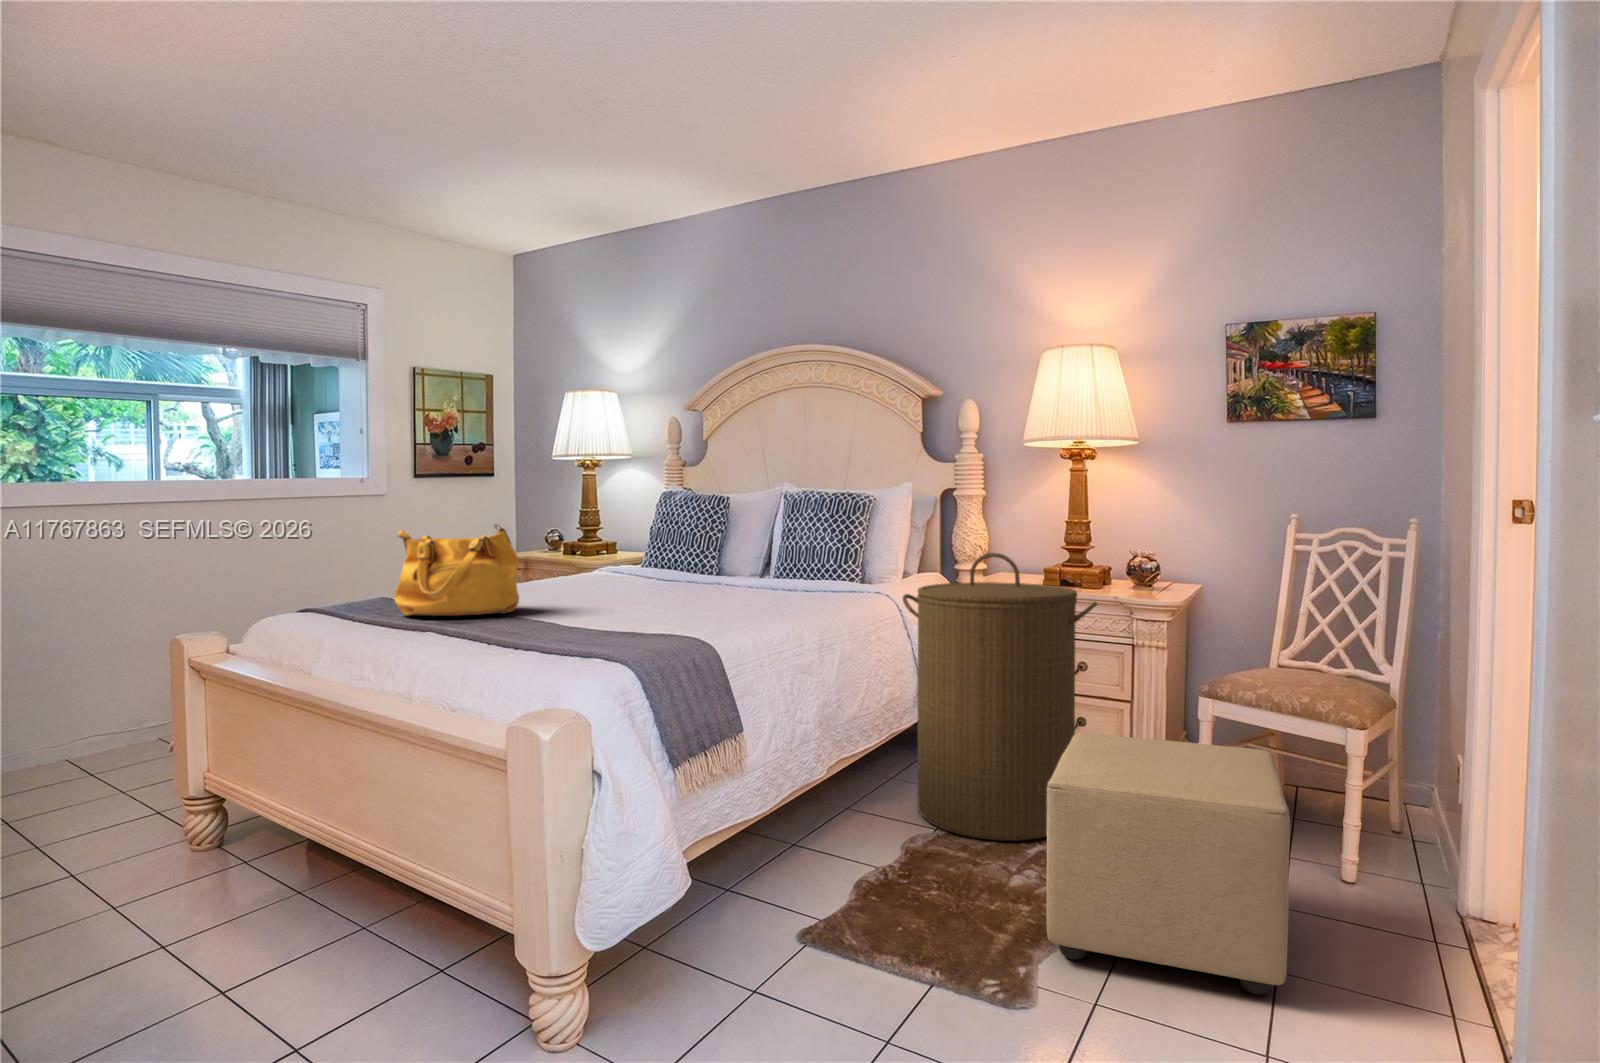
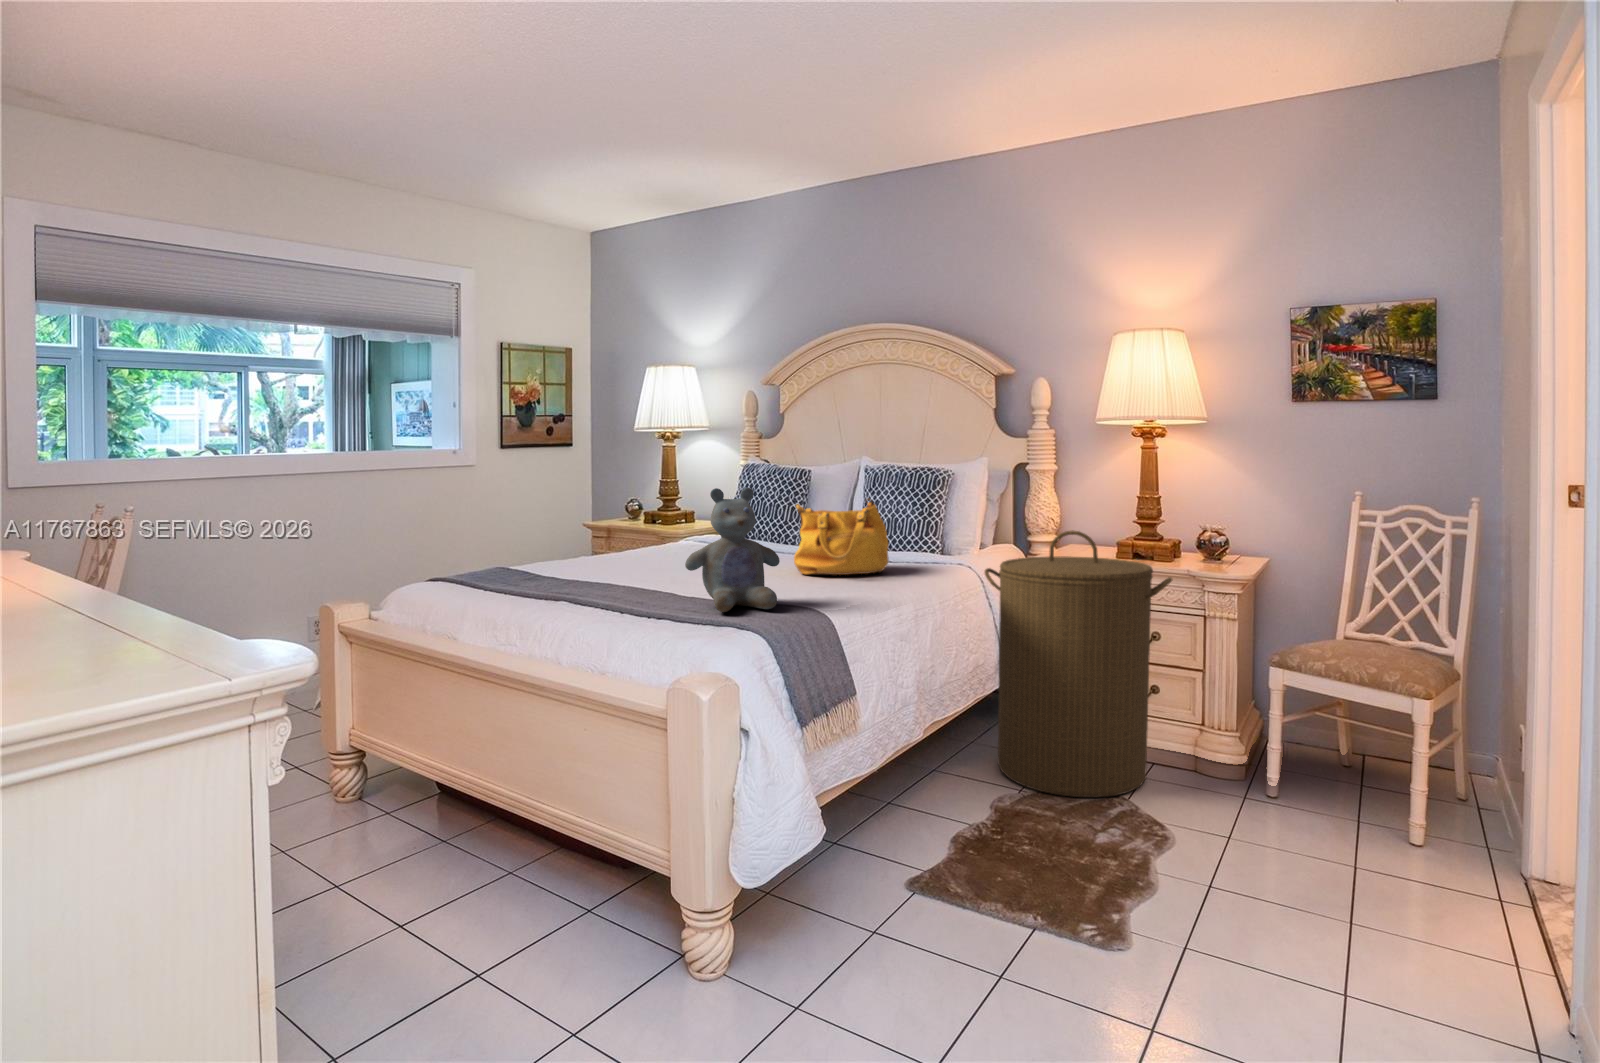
stuffed bear: none [561,499,668,633] -> present [685,488,780,612]
handbag: present [394,524,519,616] -> present [794,499,889,575]
ottoman: present [1046,733,1290,995] -> none [1137,702,1368,940]

